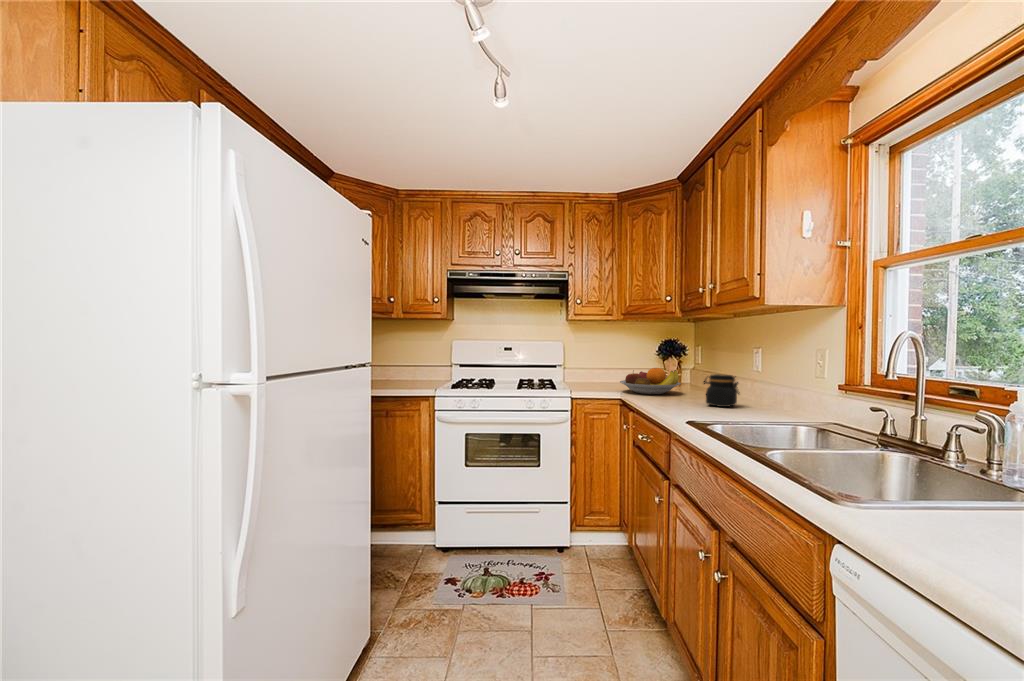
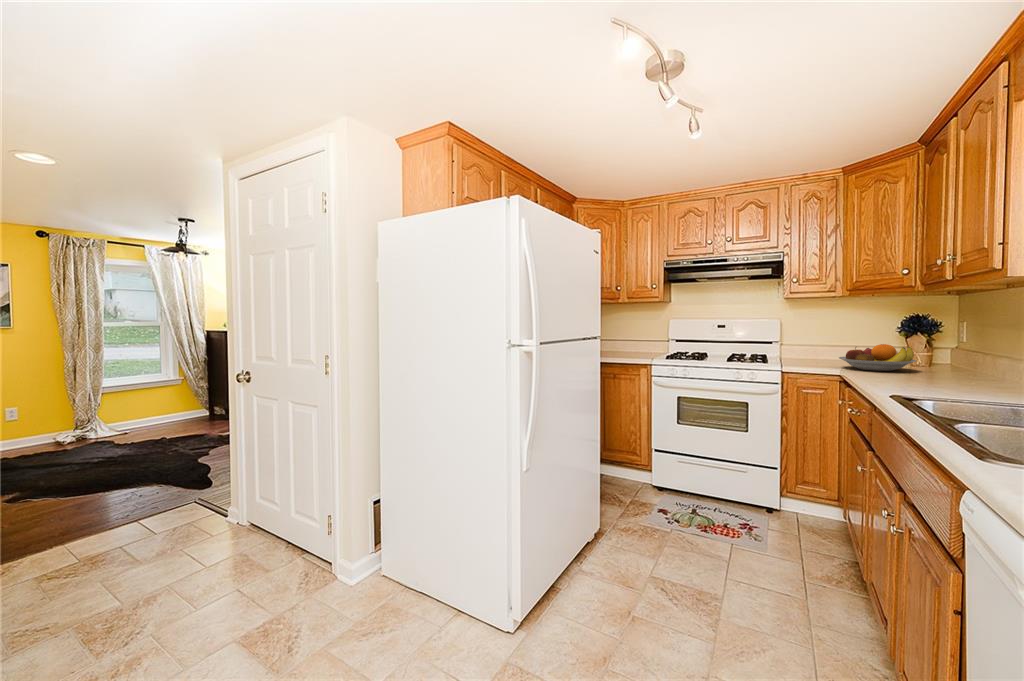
jar: present [704,374,740,407] -> none [934,351,986,385]

